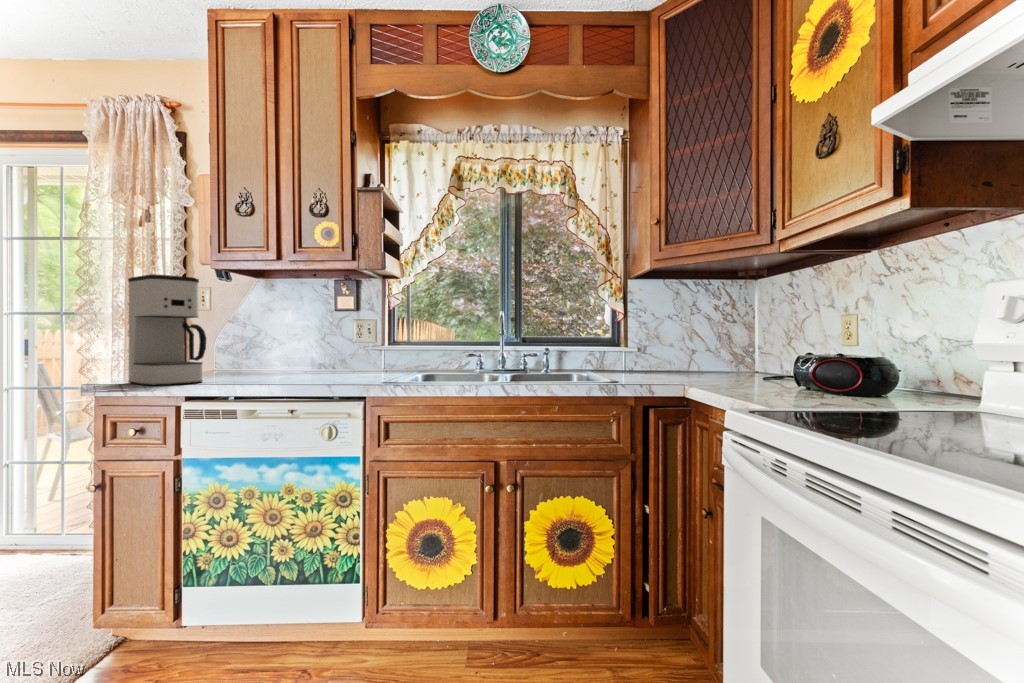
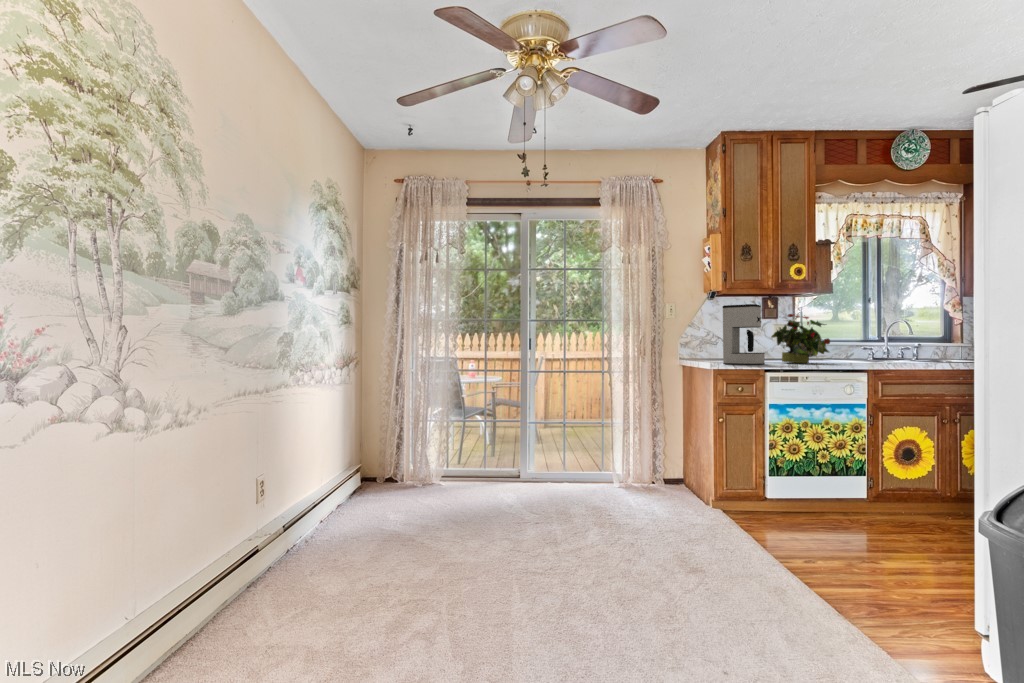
potted plant: none [248,294,345,381] -> present [771,314,830,363]

